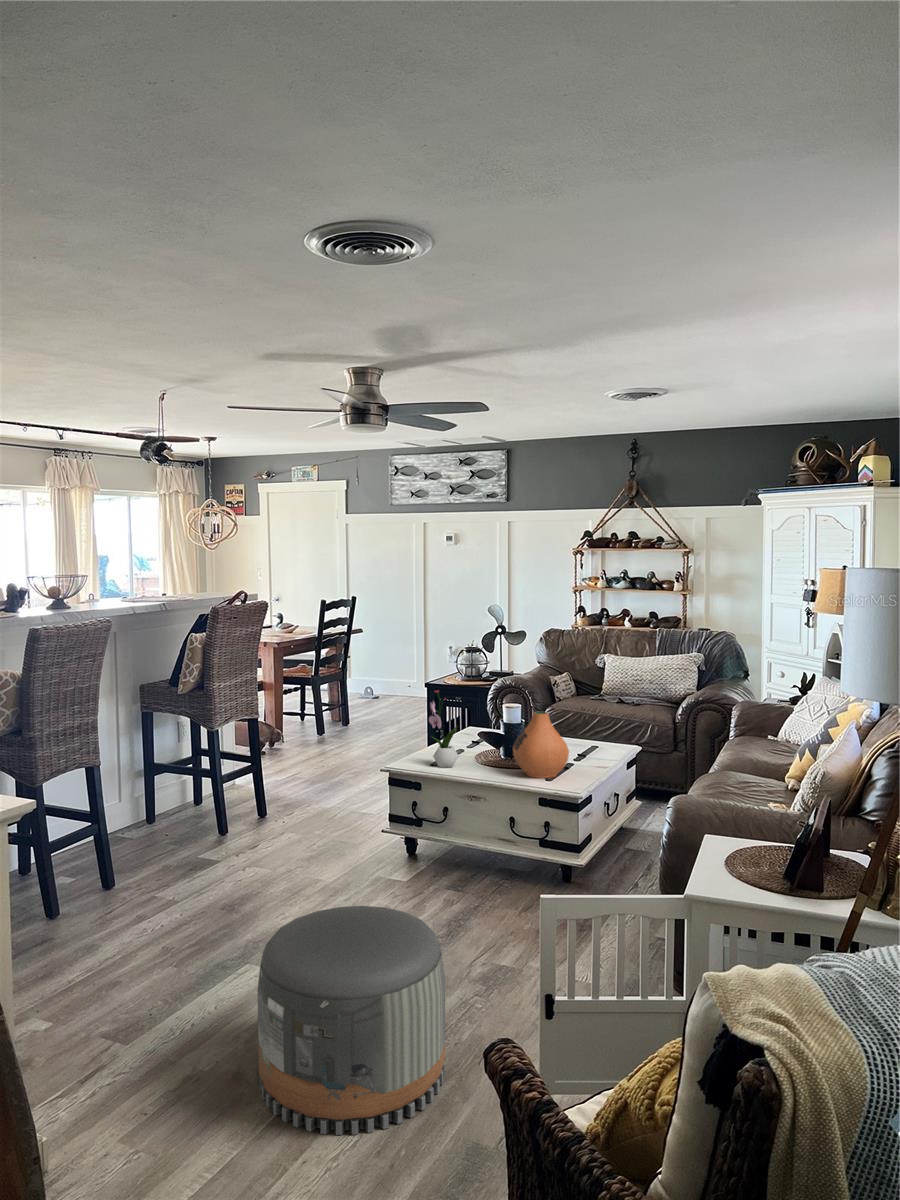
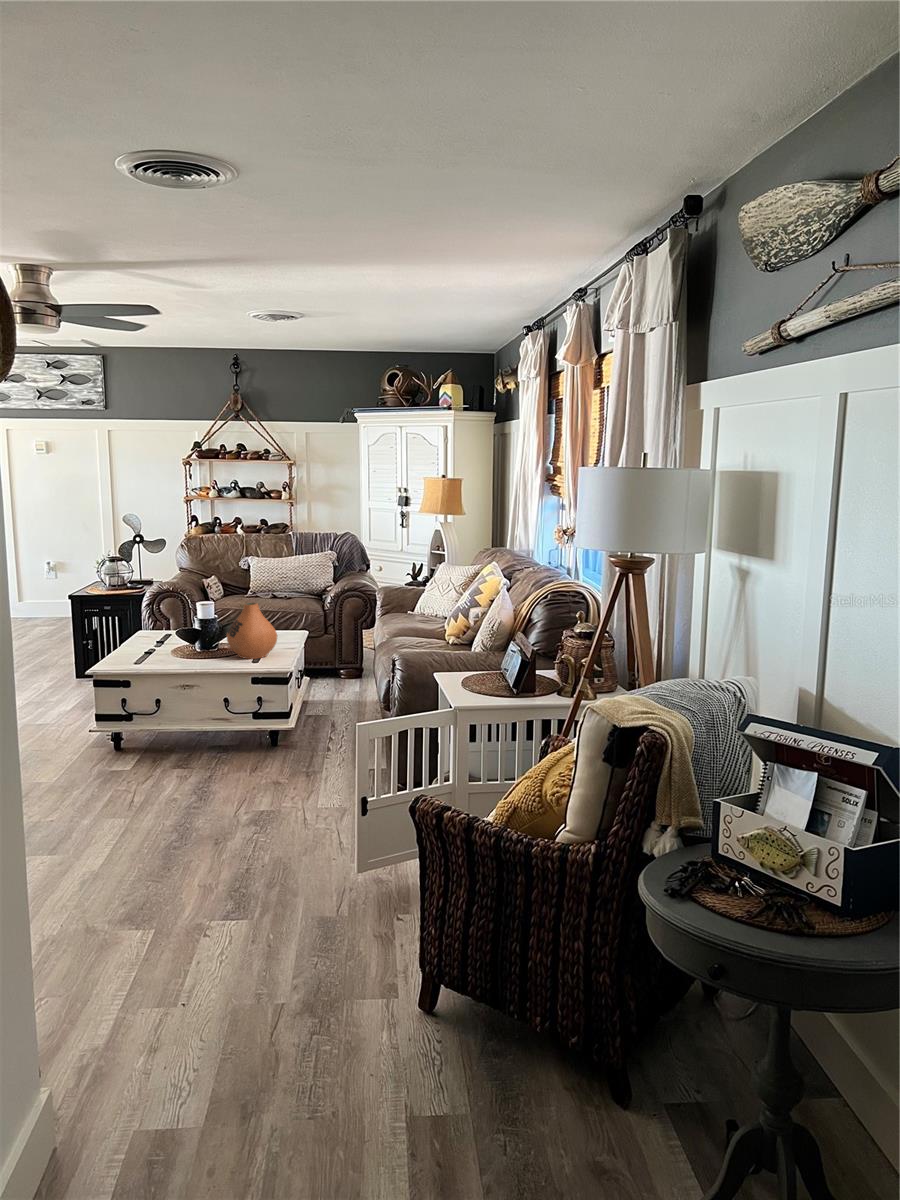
flower arrangement: present [429,690,459,767] -> none [145,592,176,661]
pouf: present [257,906,445,1135] -> none [145,752,295,909]

